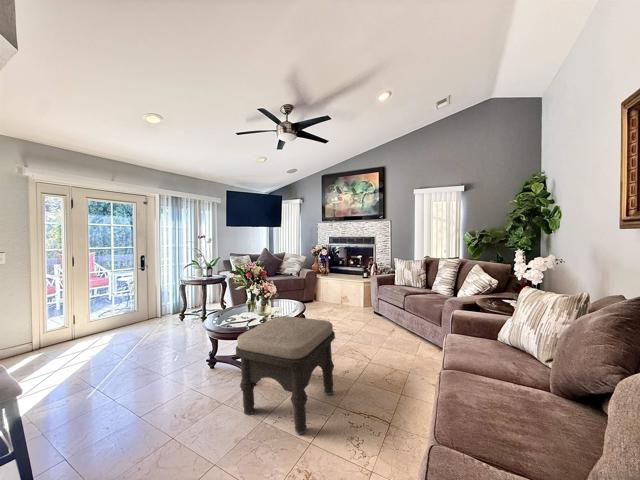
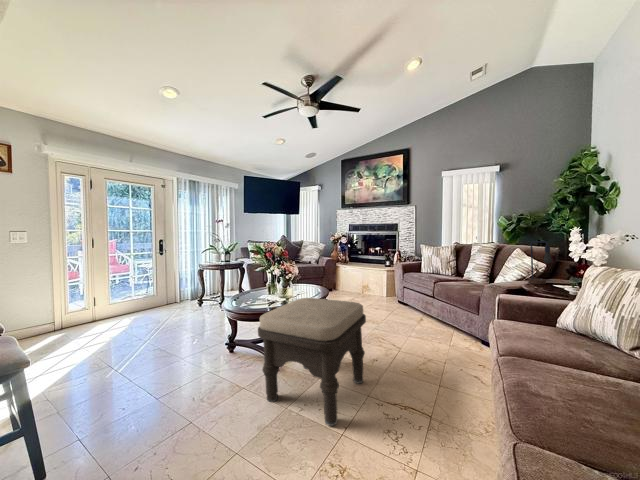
table lamp: none [484,260,502,299] -> present [528,241,552,284]

